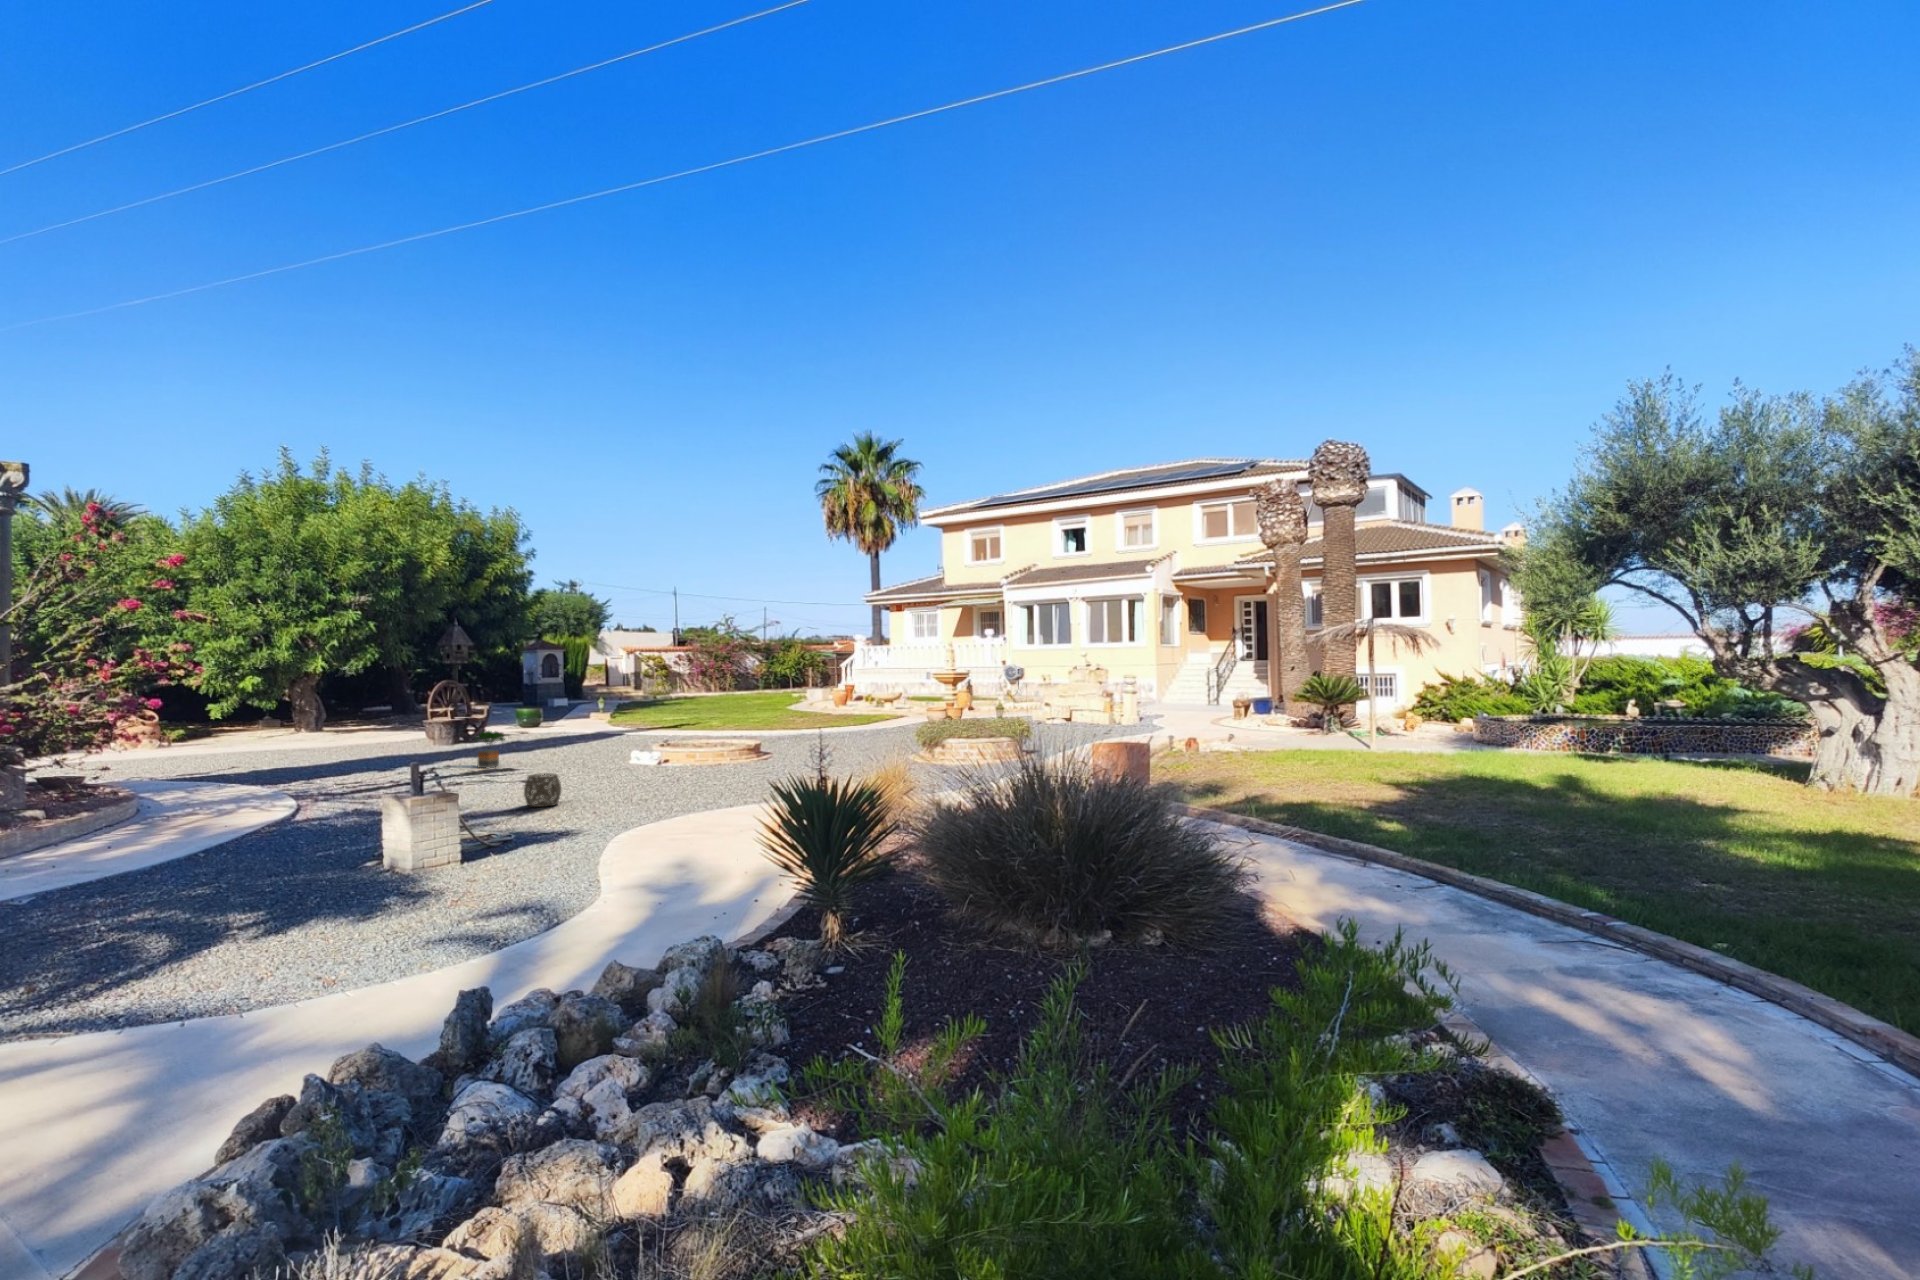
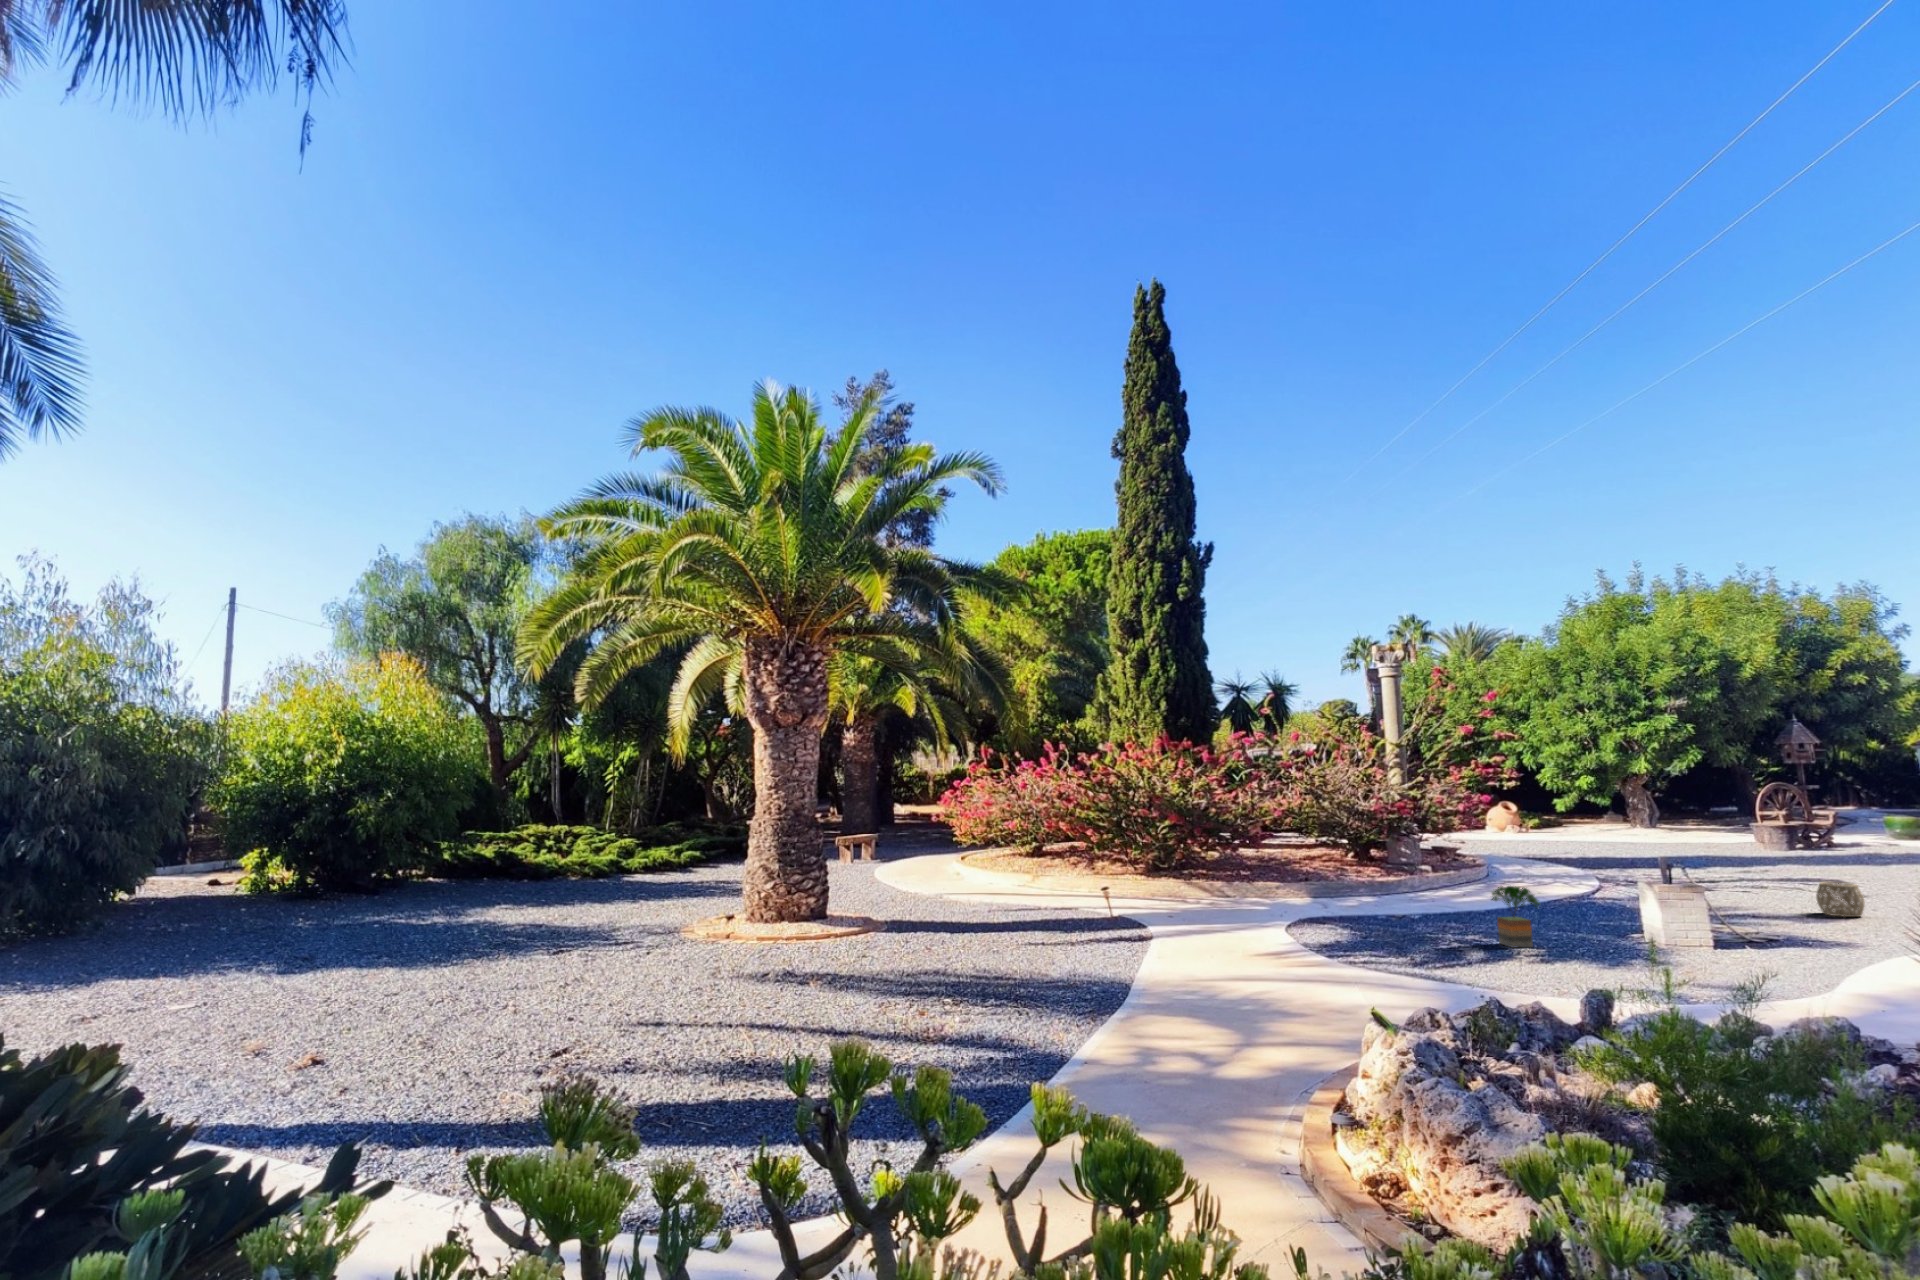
potted tree: present [476,731,505,768] -> present [1492,886,1540,948]

